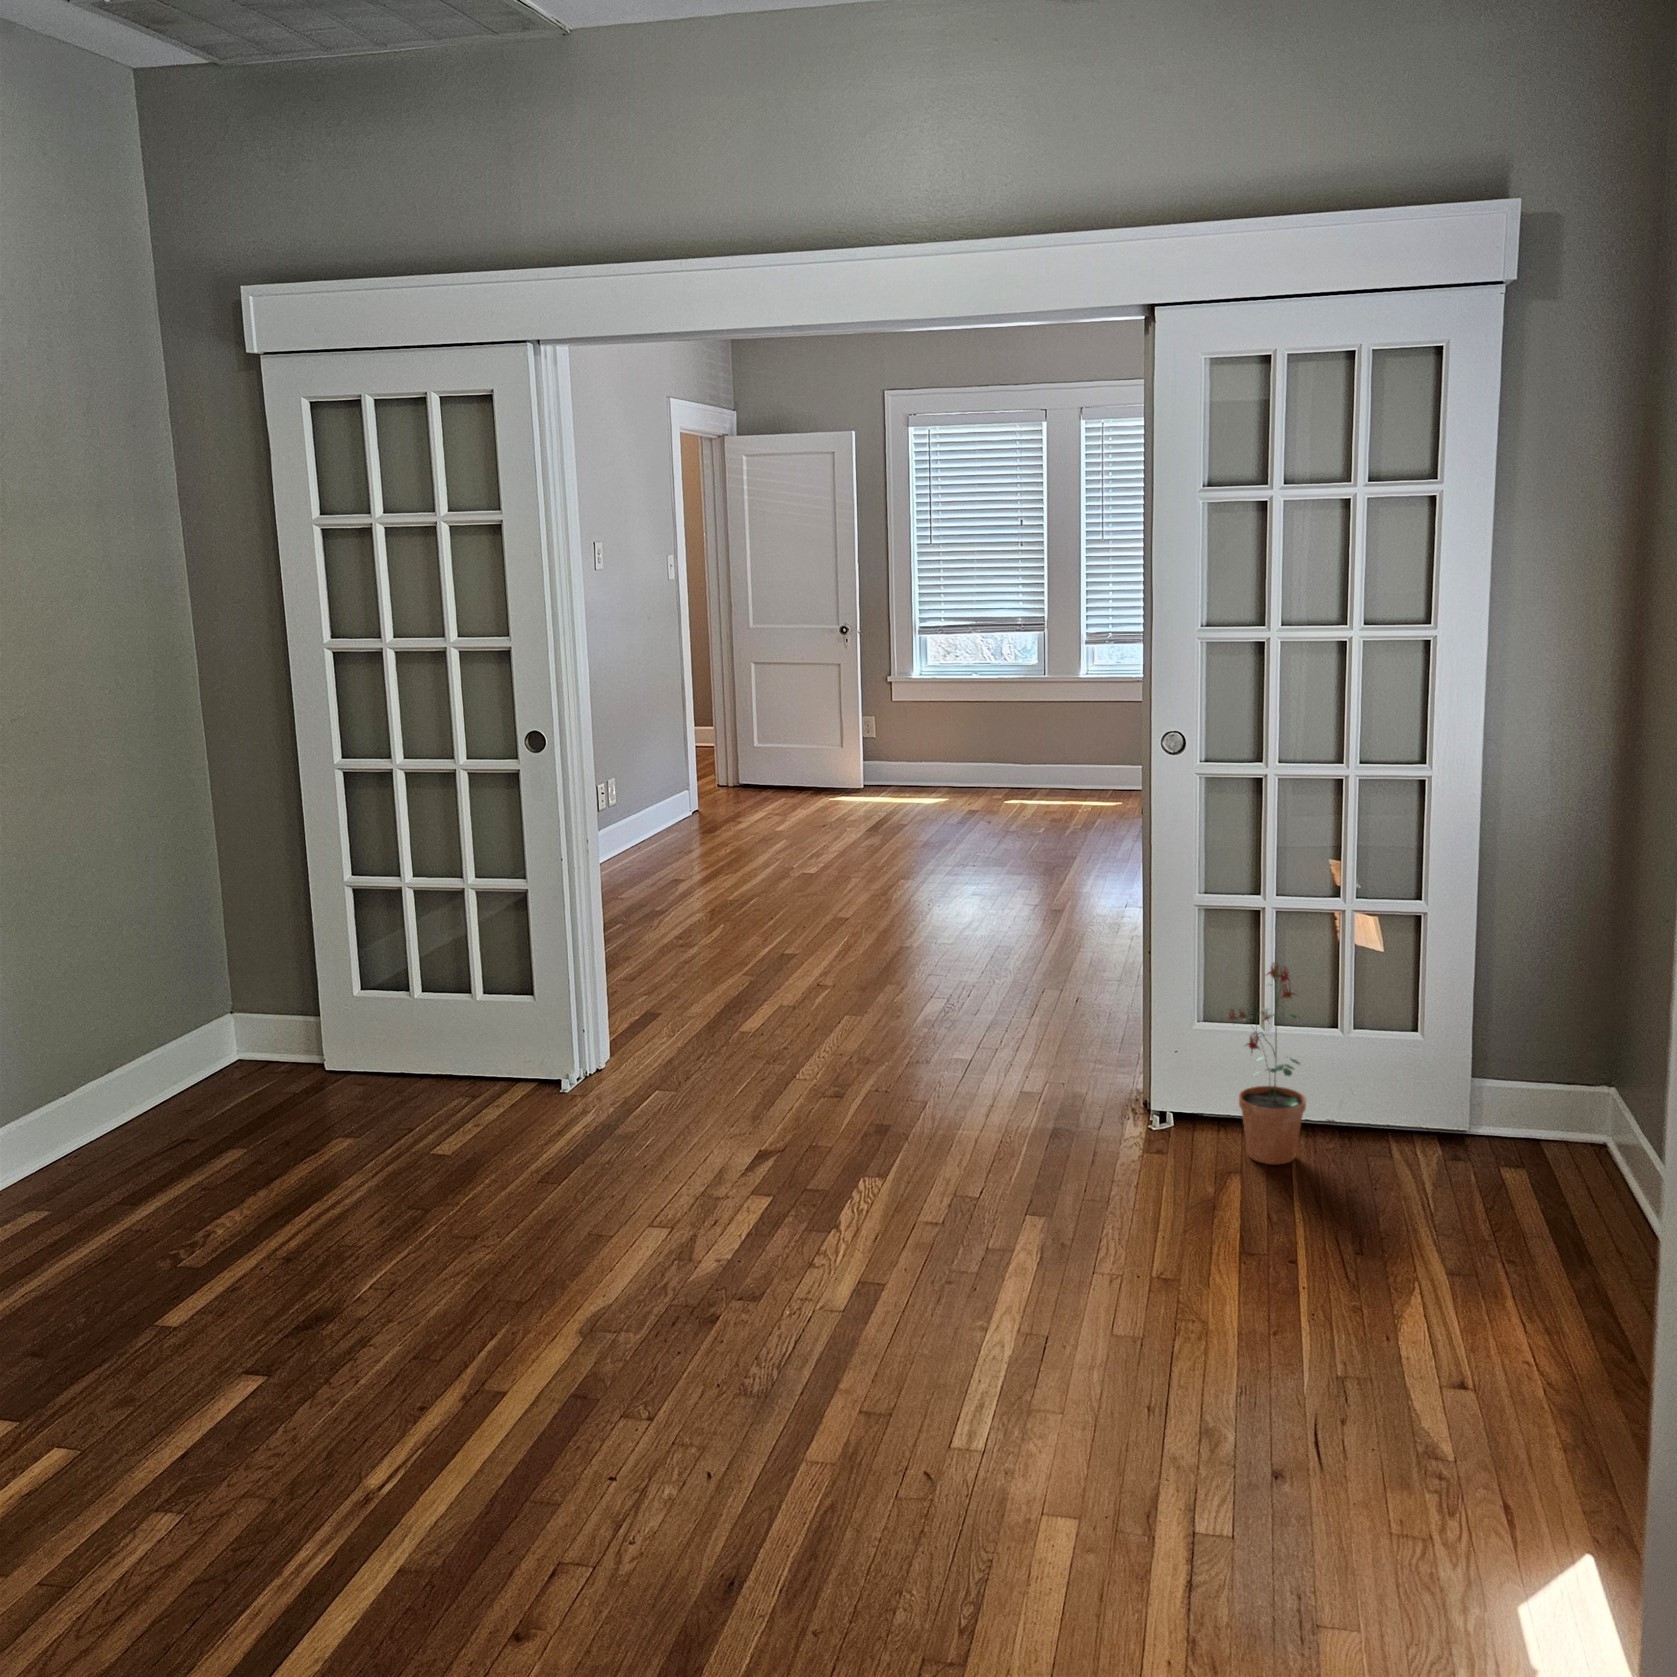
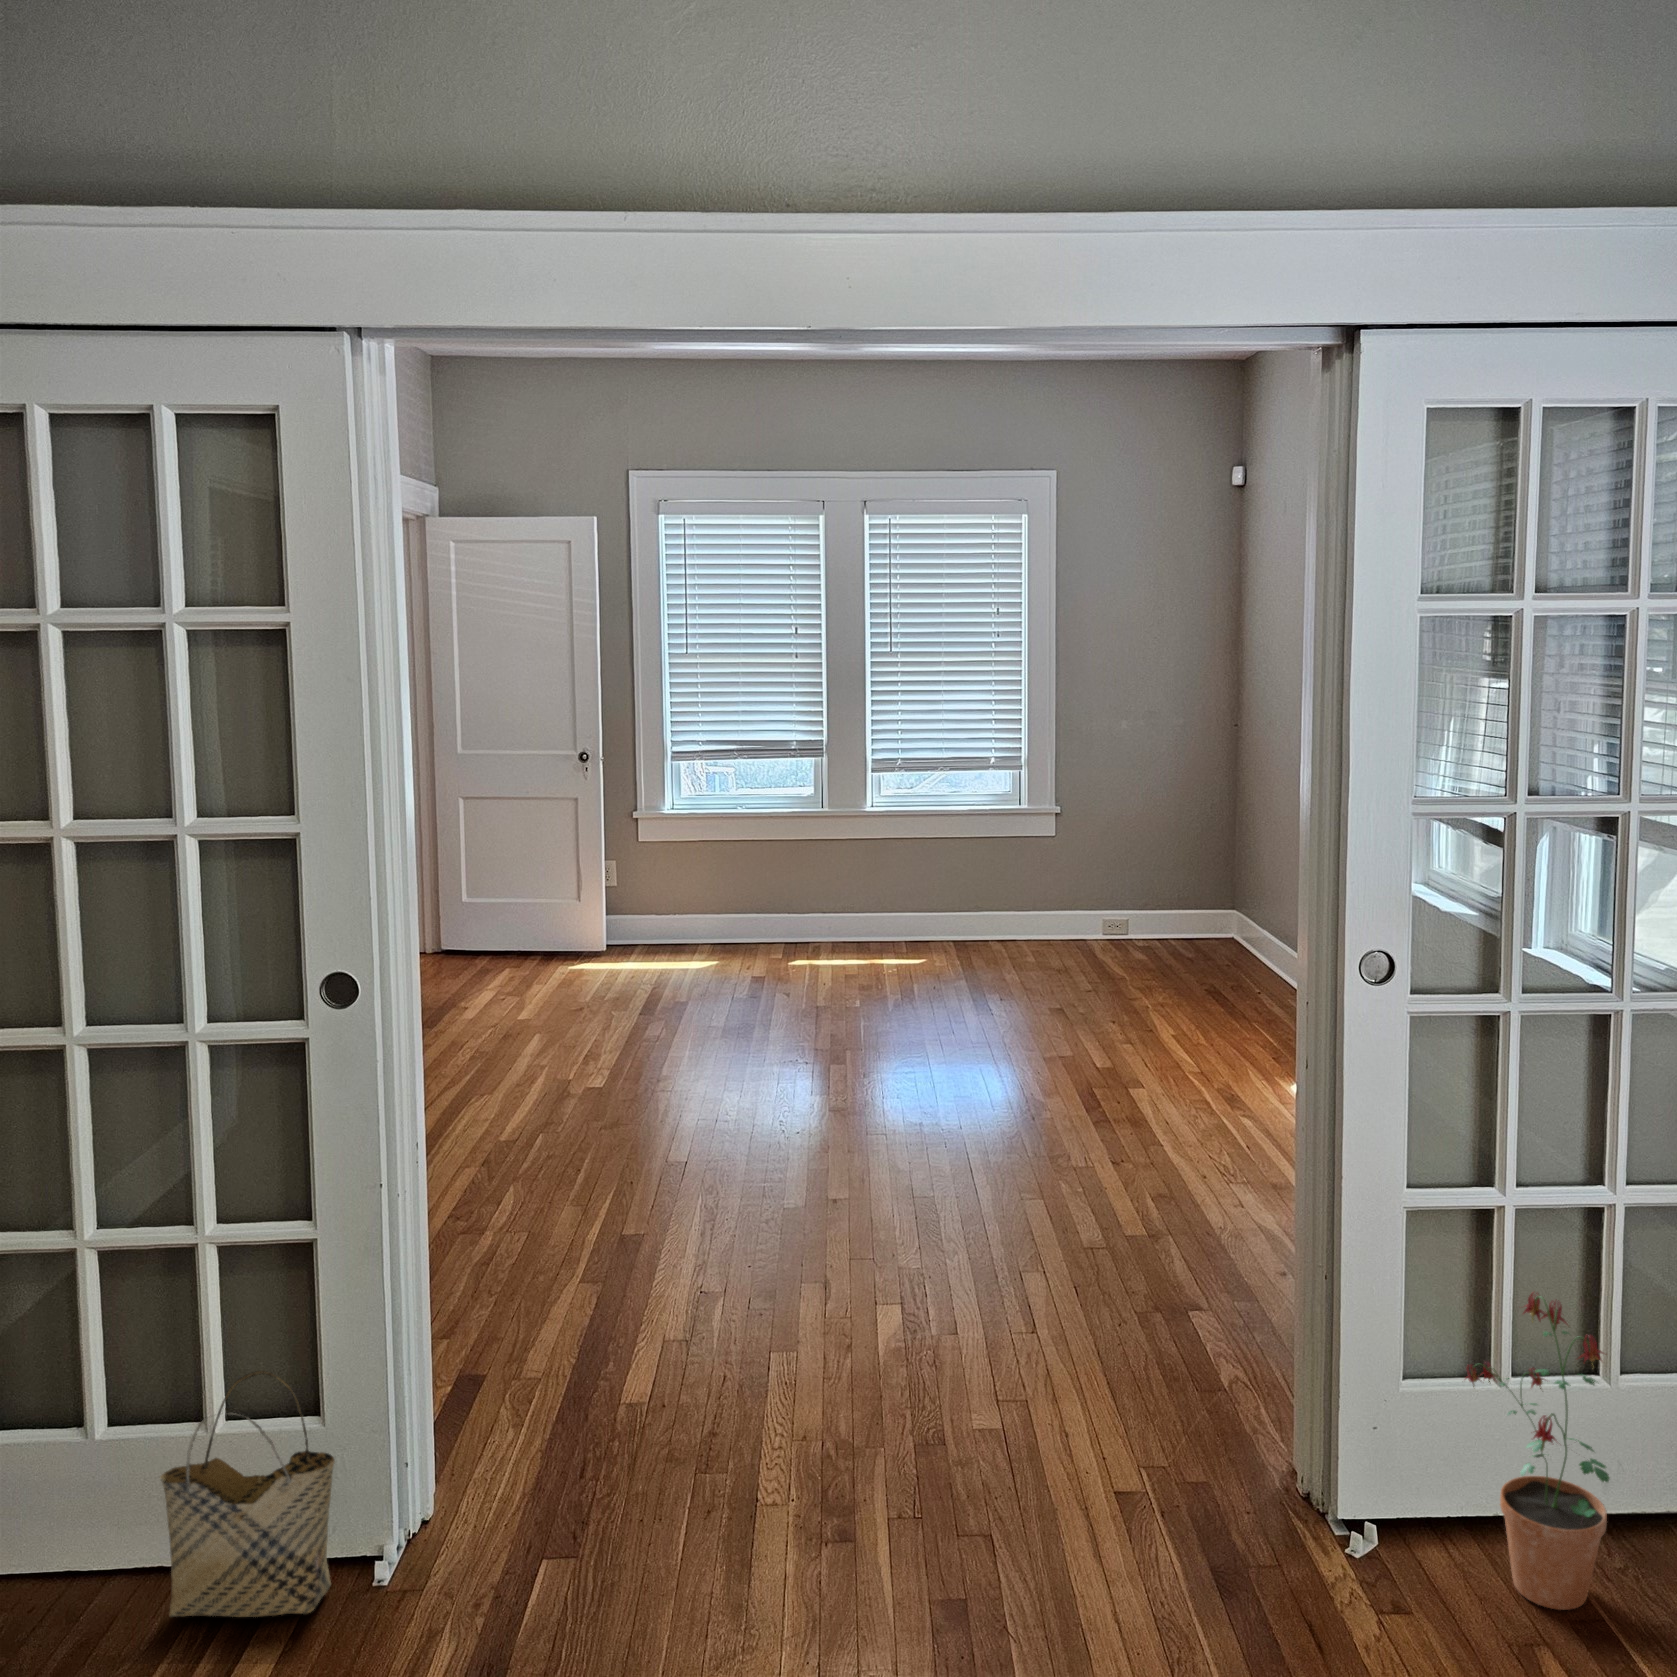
woven basket: none [441,964,536,1099] -> present [160,1371,335,1617]

